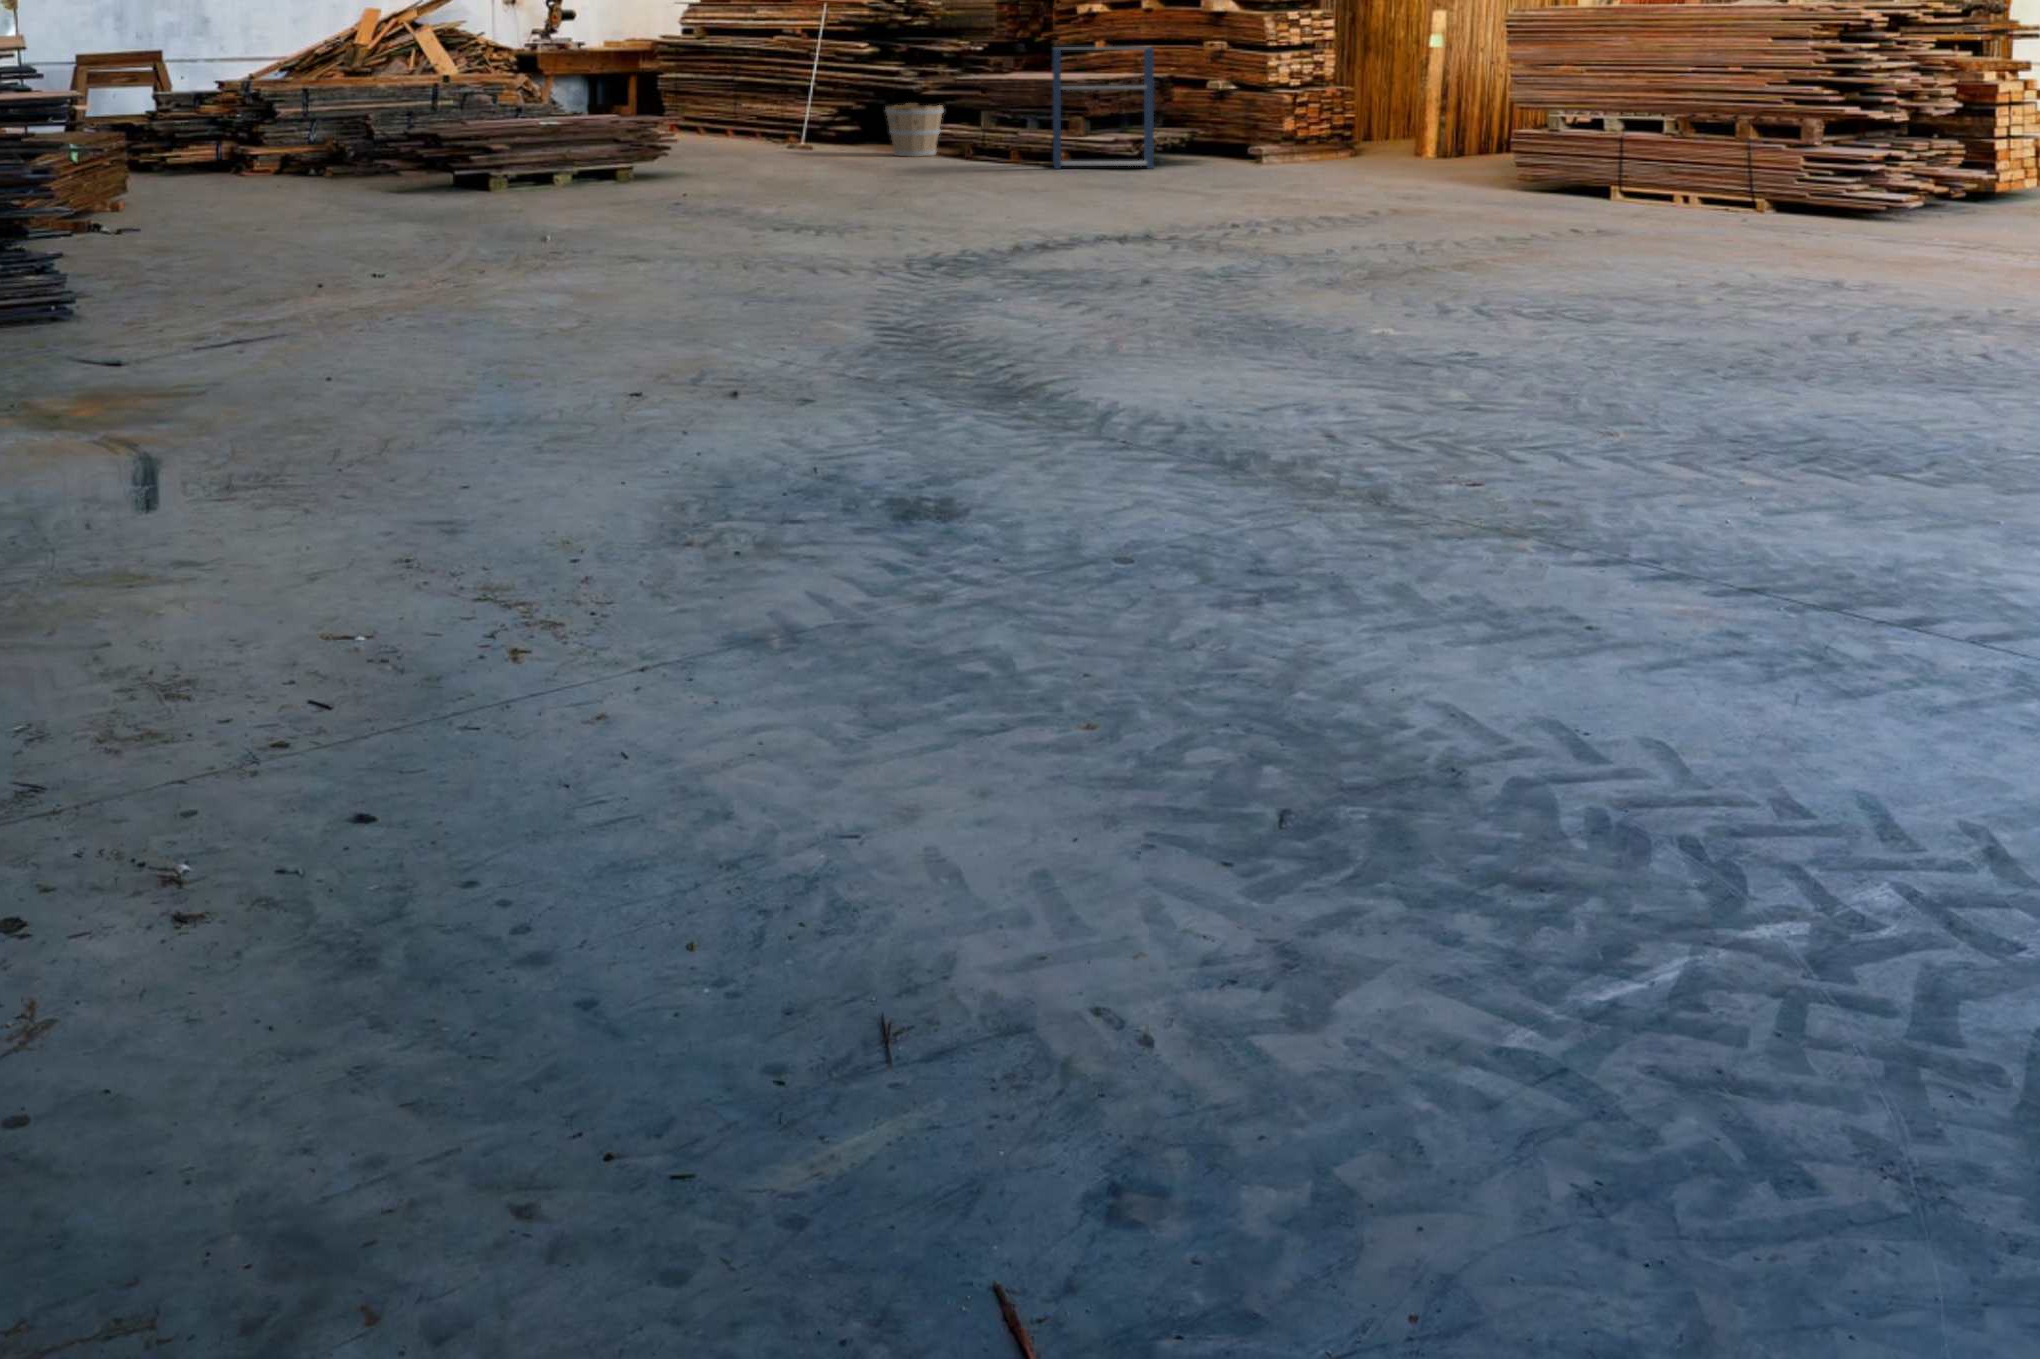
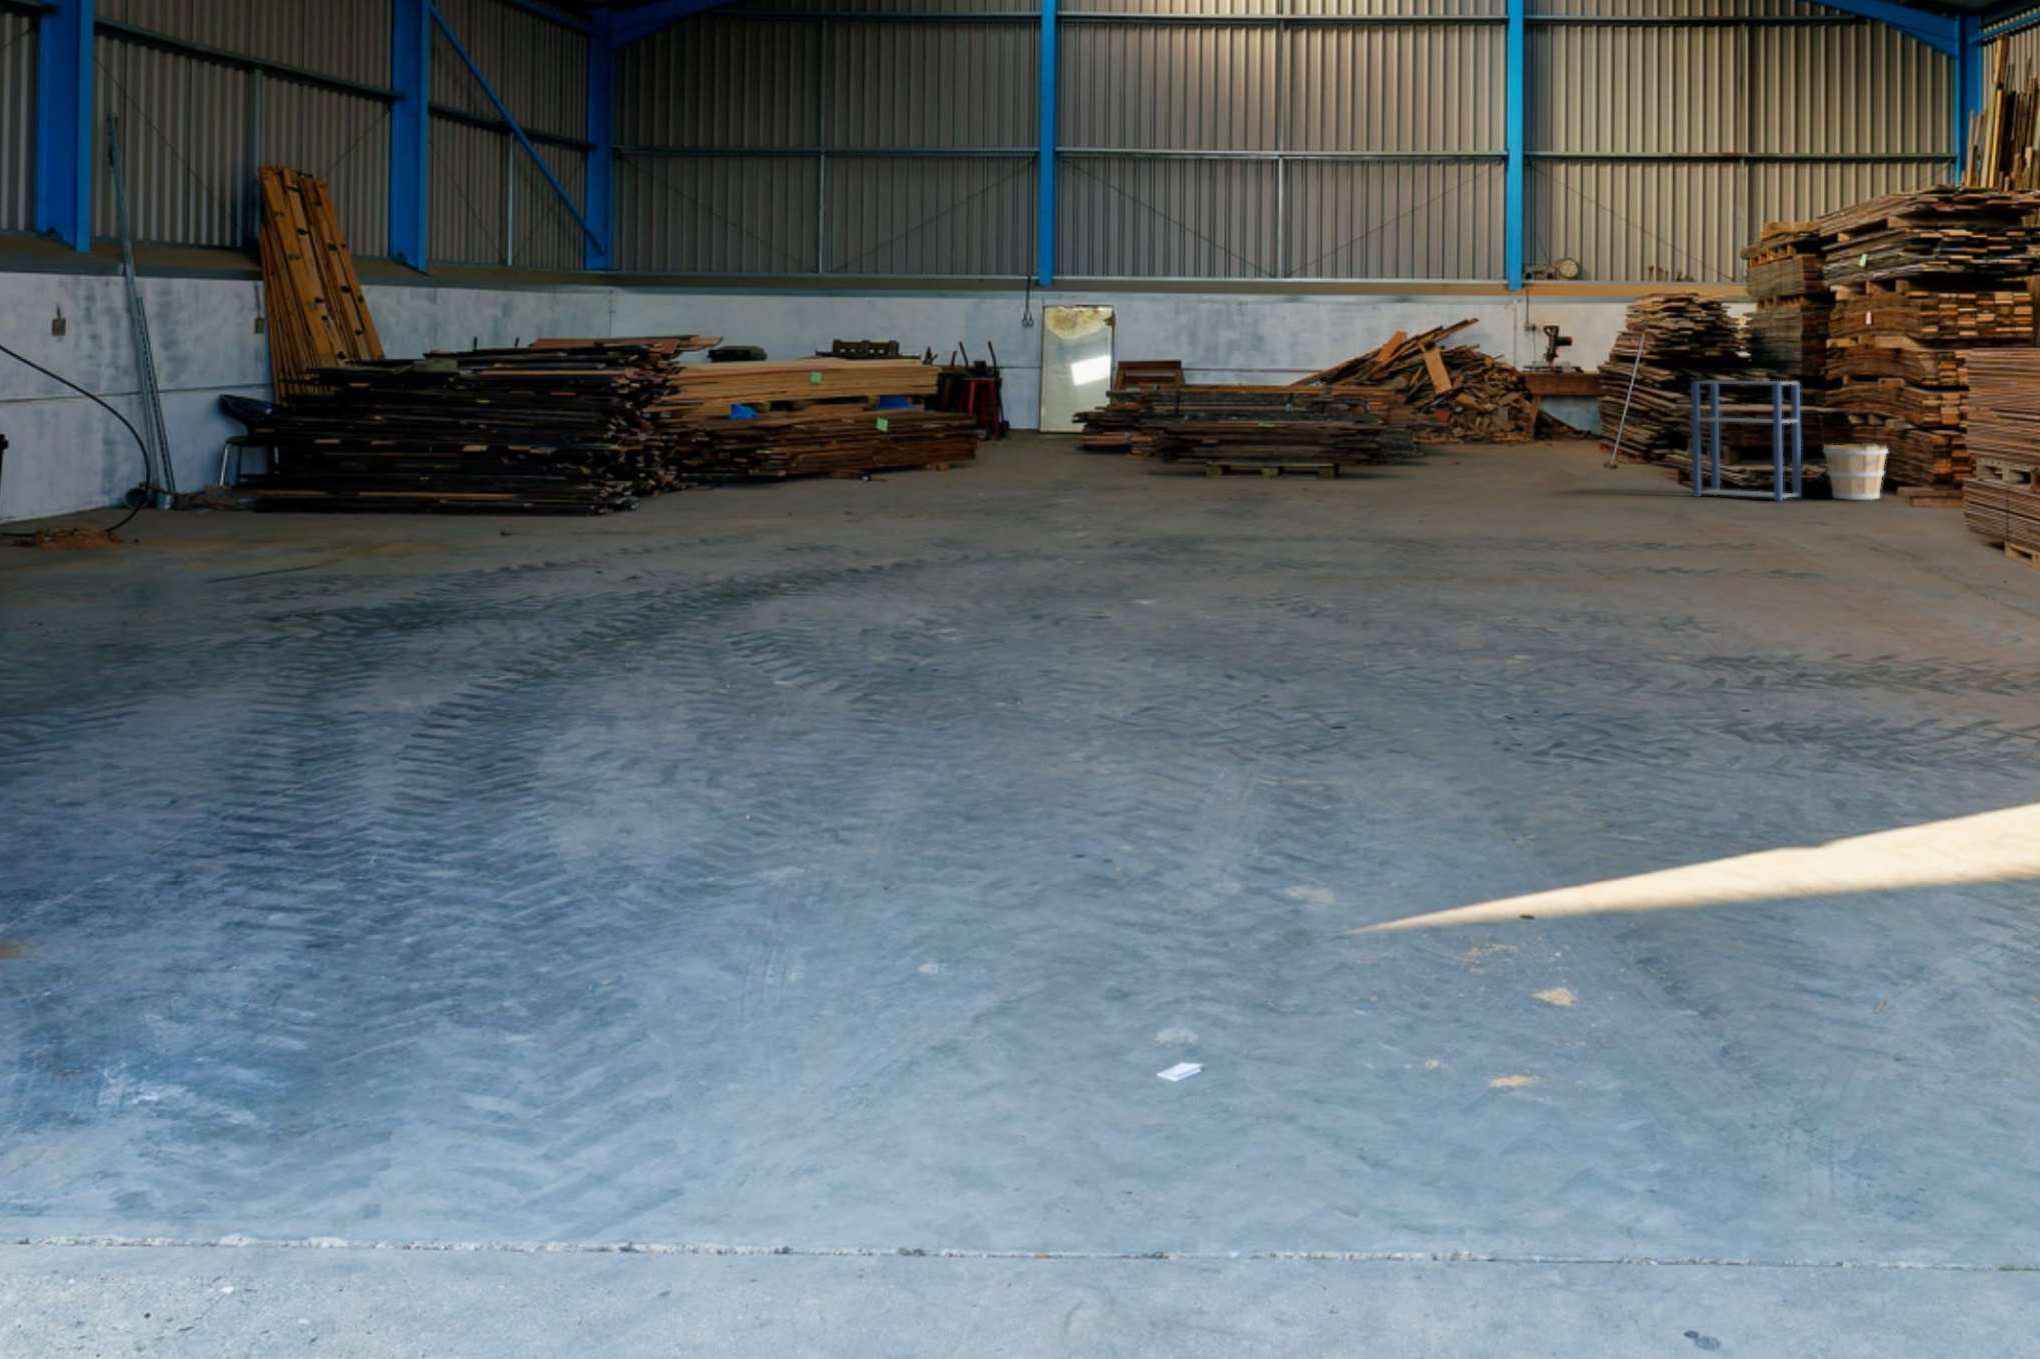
wooden bucket: present [885,103,944,157] -> present [1824,443,1888,500]

